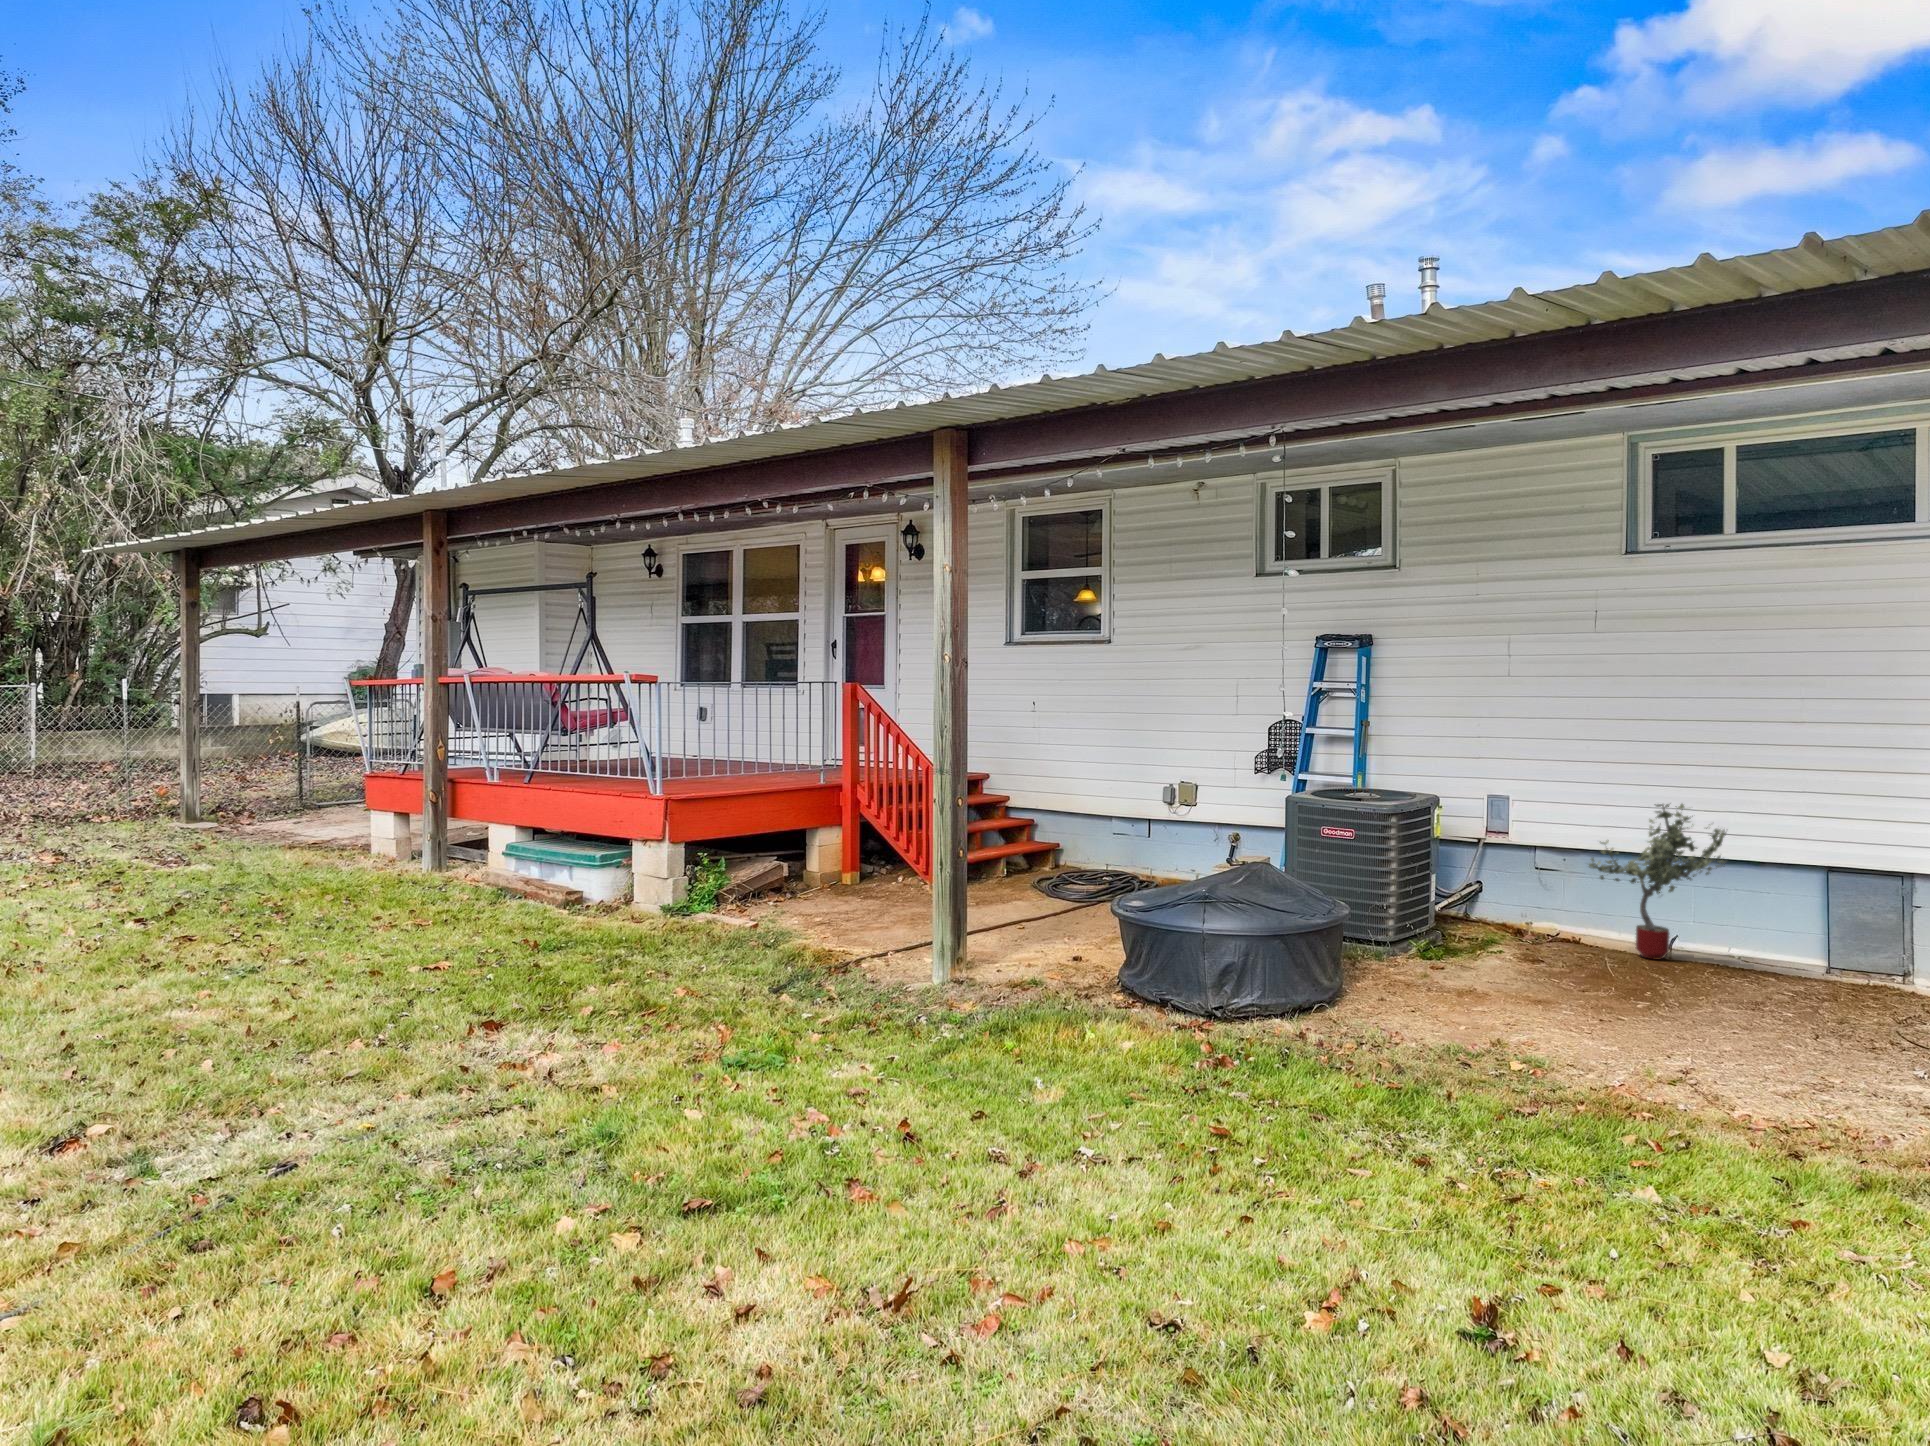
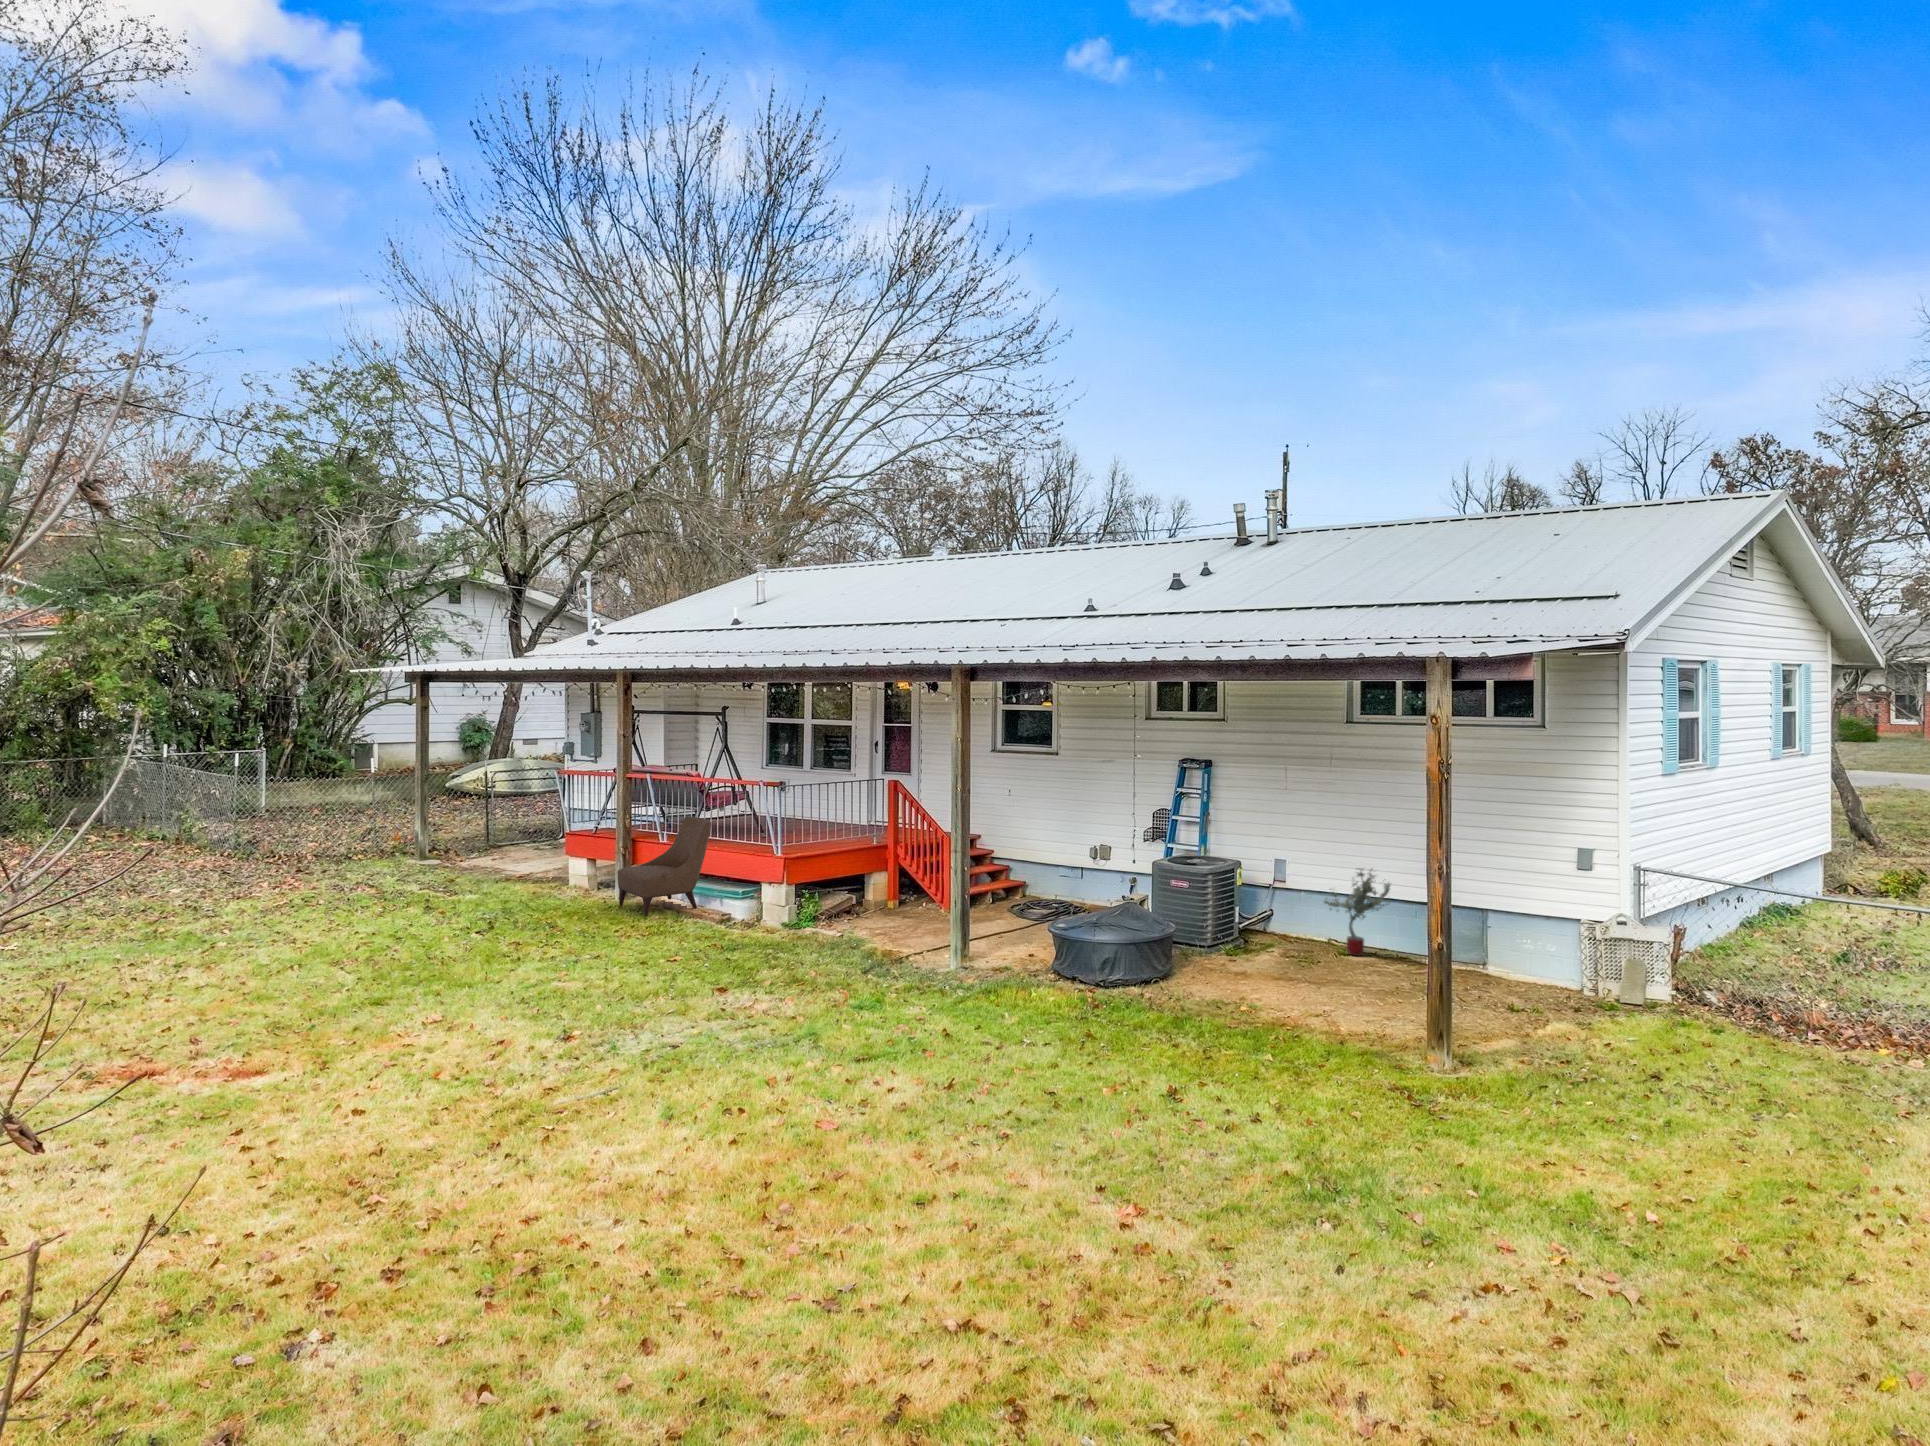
chair: none [403,741,557,896] -> present [617,817,711,917]

